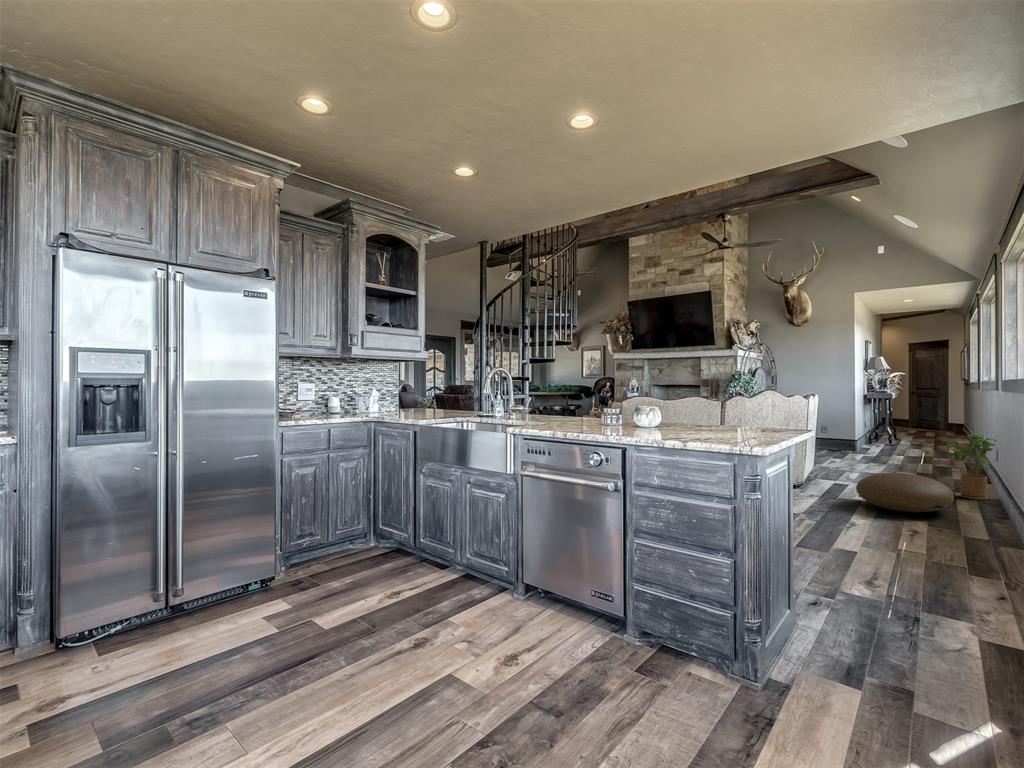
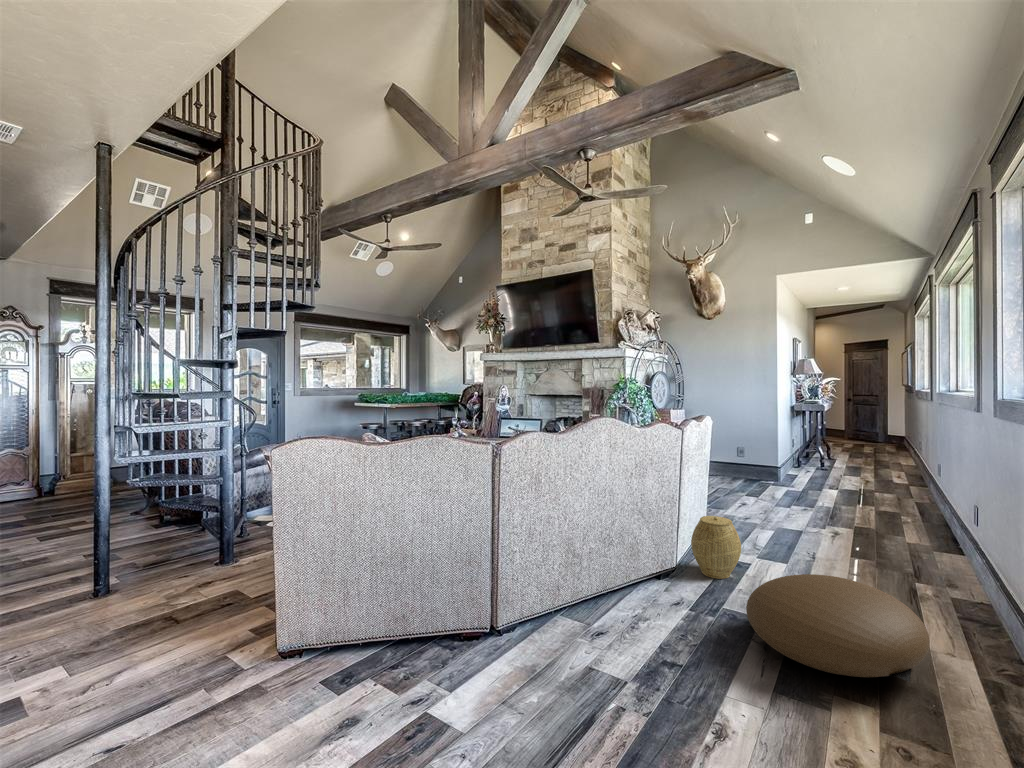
house plant: present [947,434,997,500] -> none [906,492,993,610]
woven basket: none [812,453,845,489] -> present [691,516,741,579]

